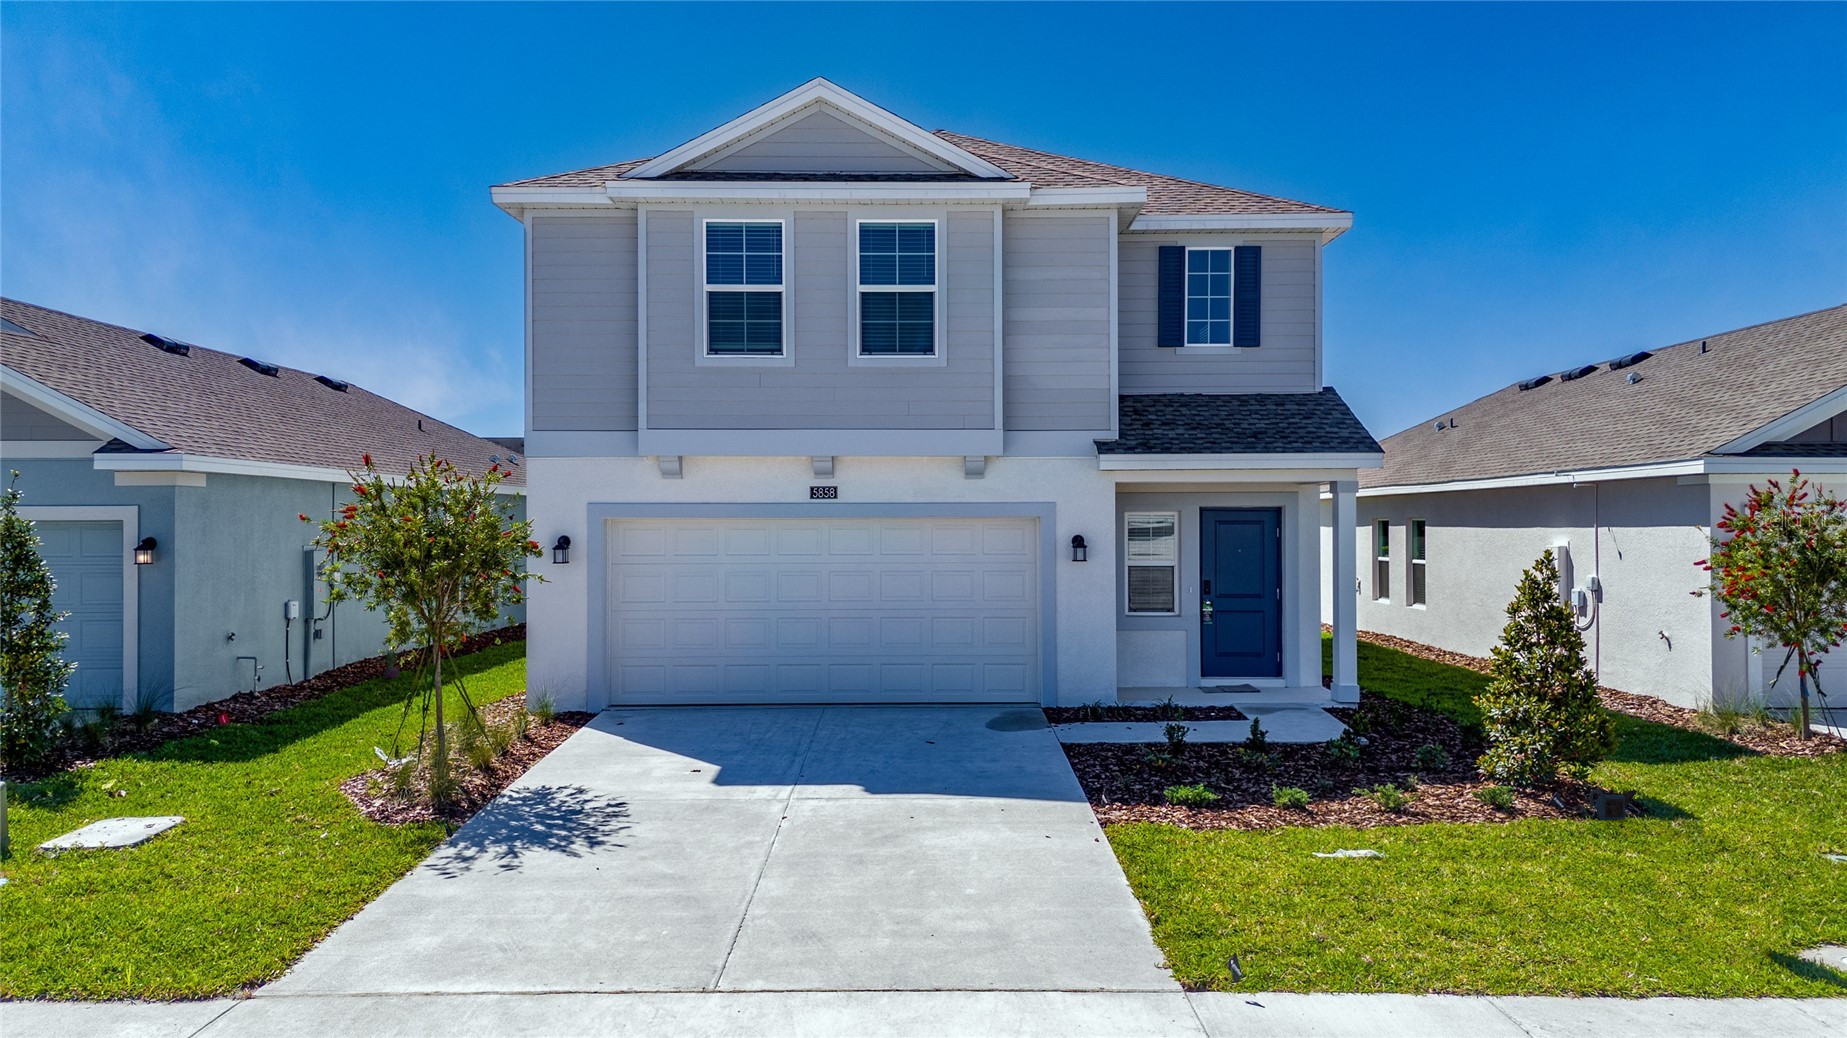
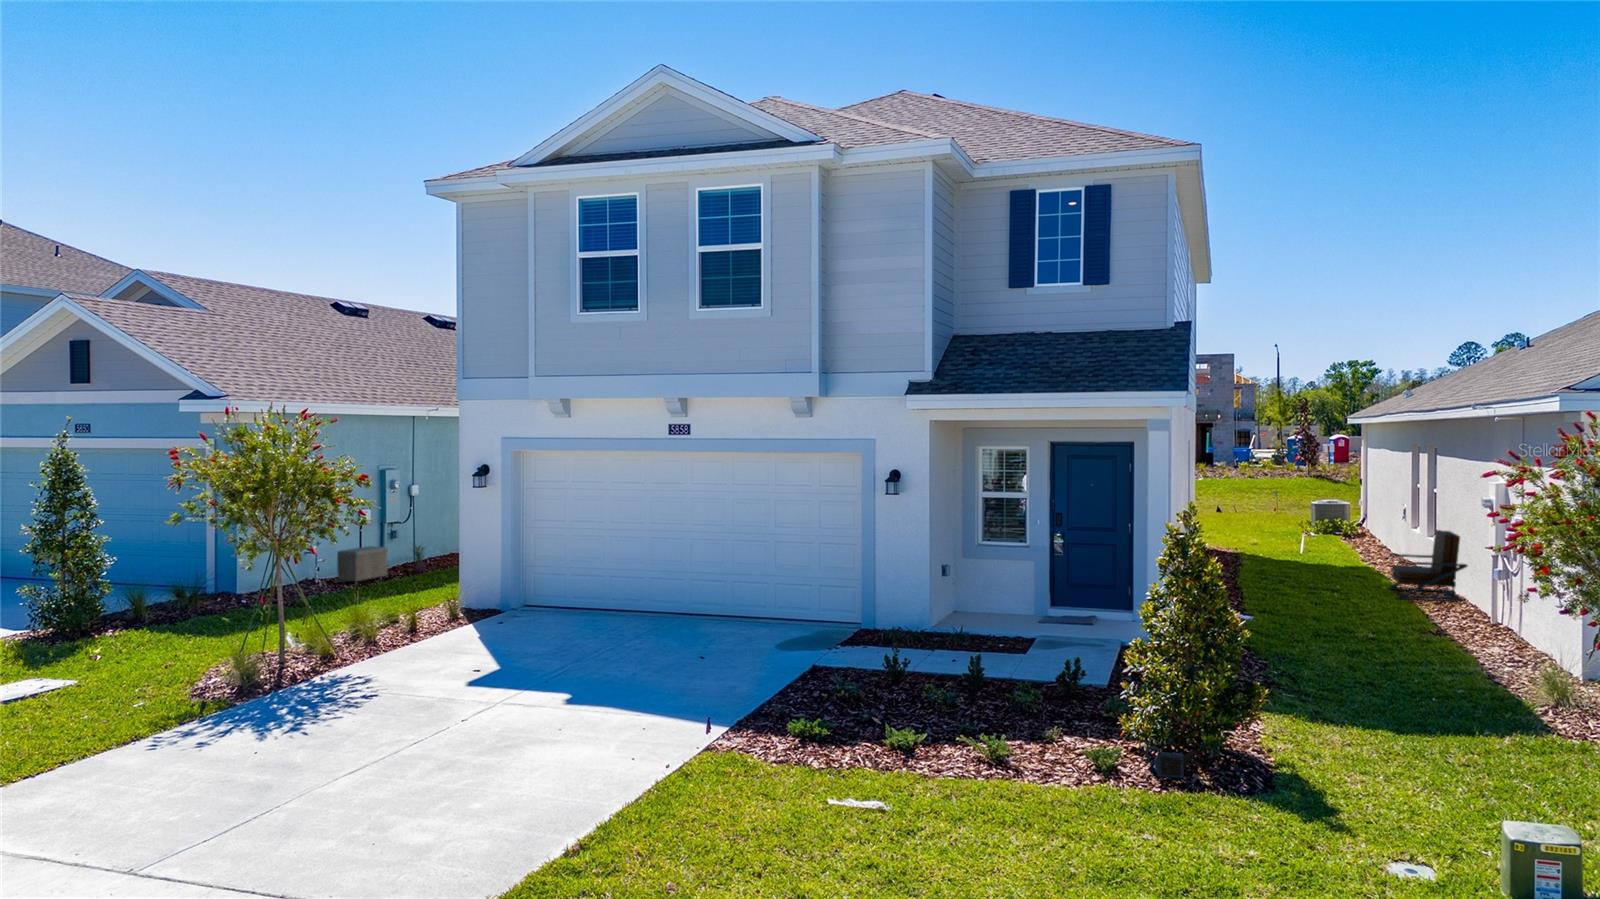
lounge chair: none [1424,592,1507,656] -> present [1389,530,1467,602]
storage bench: none [299,648,362,696] -> present [337,546,388,583]

